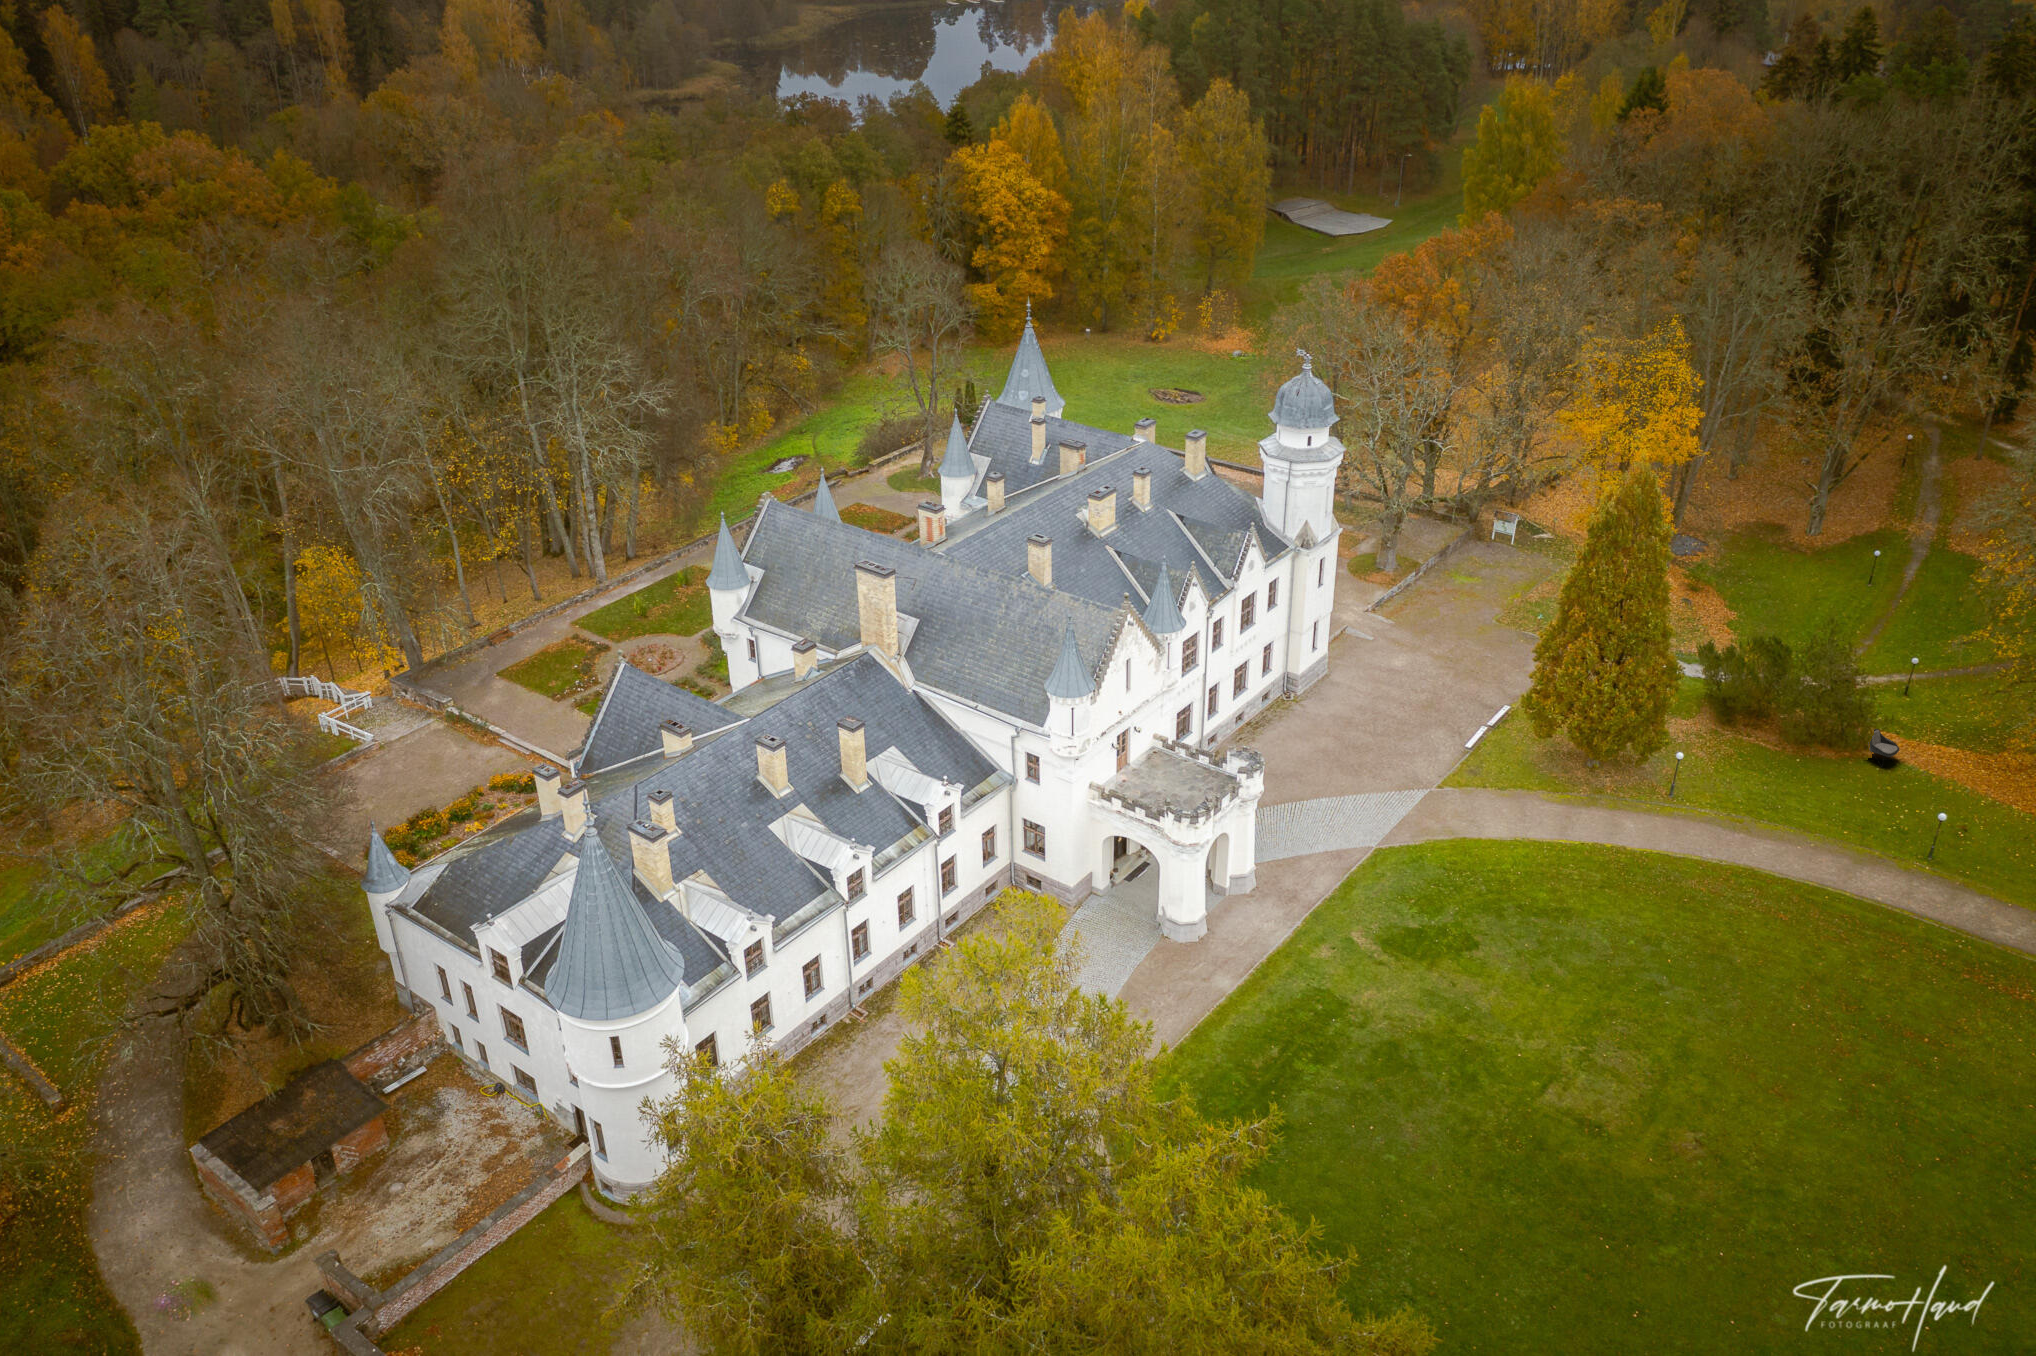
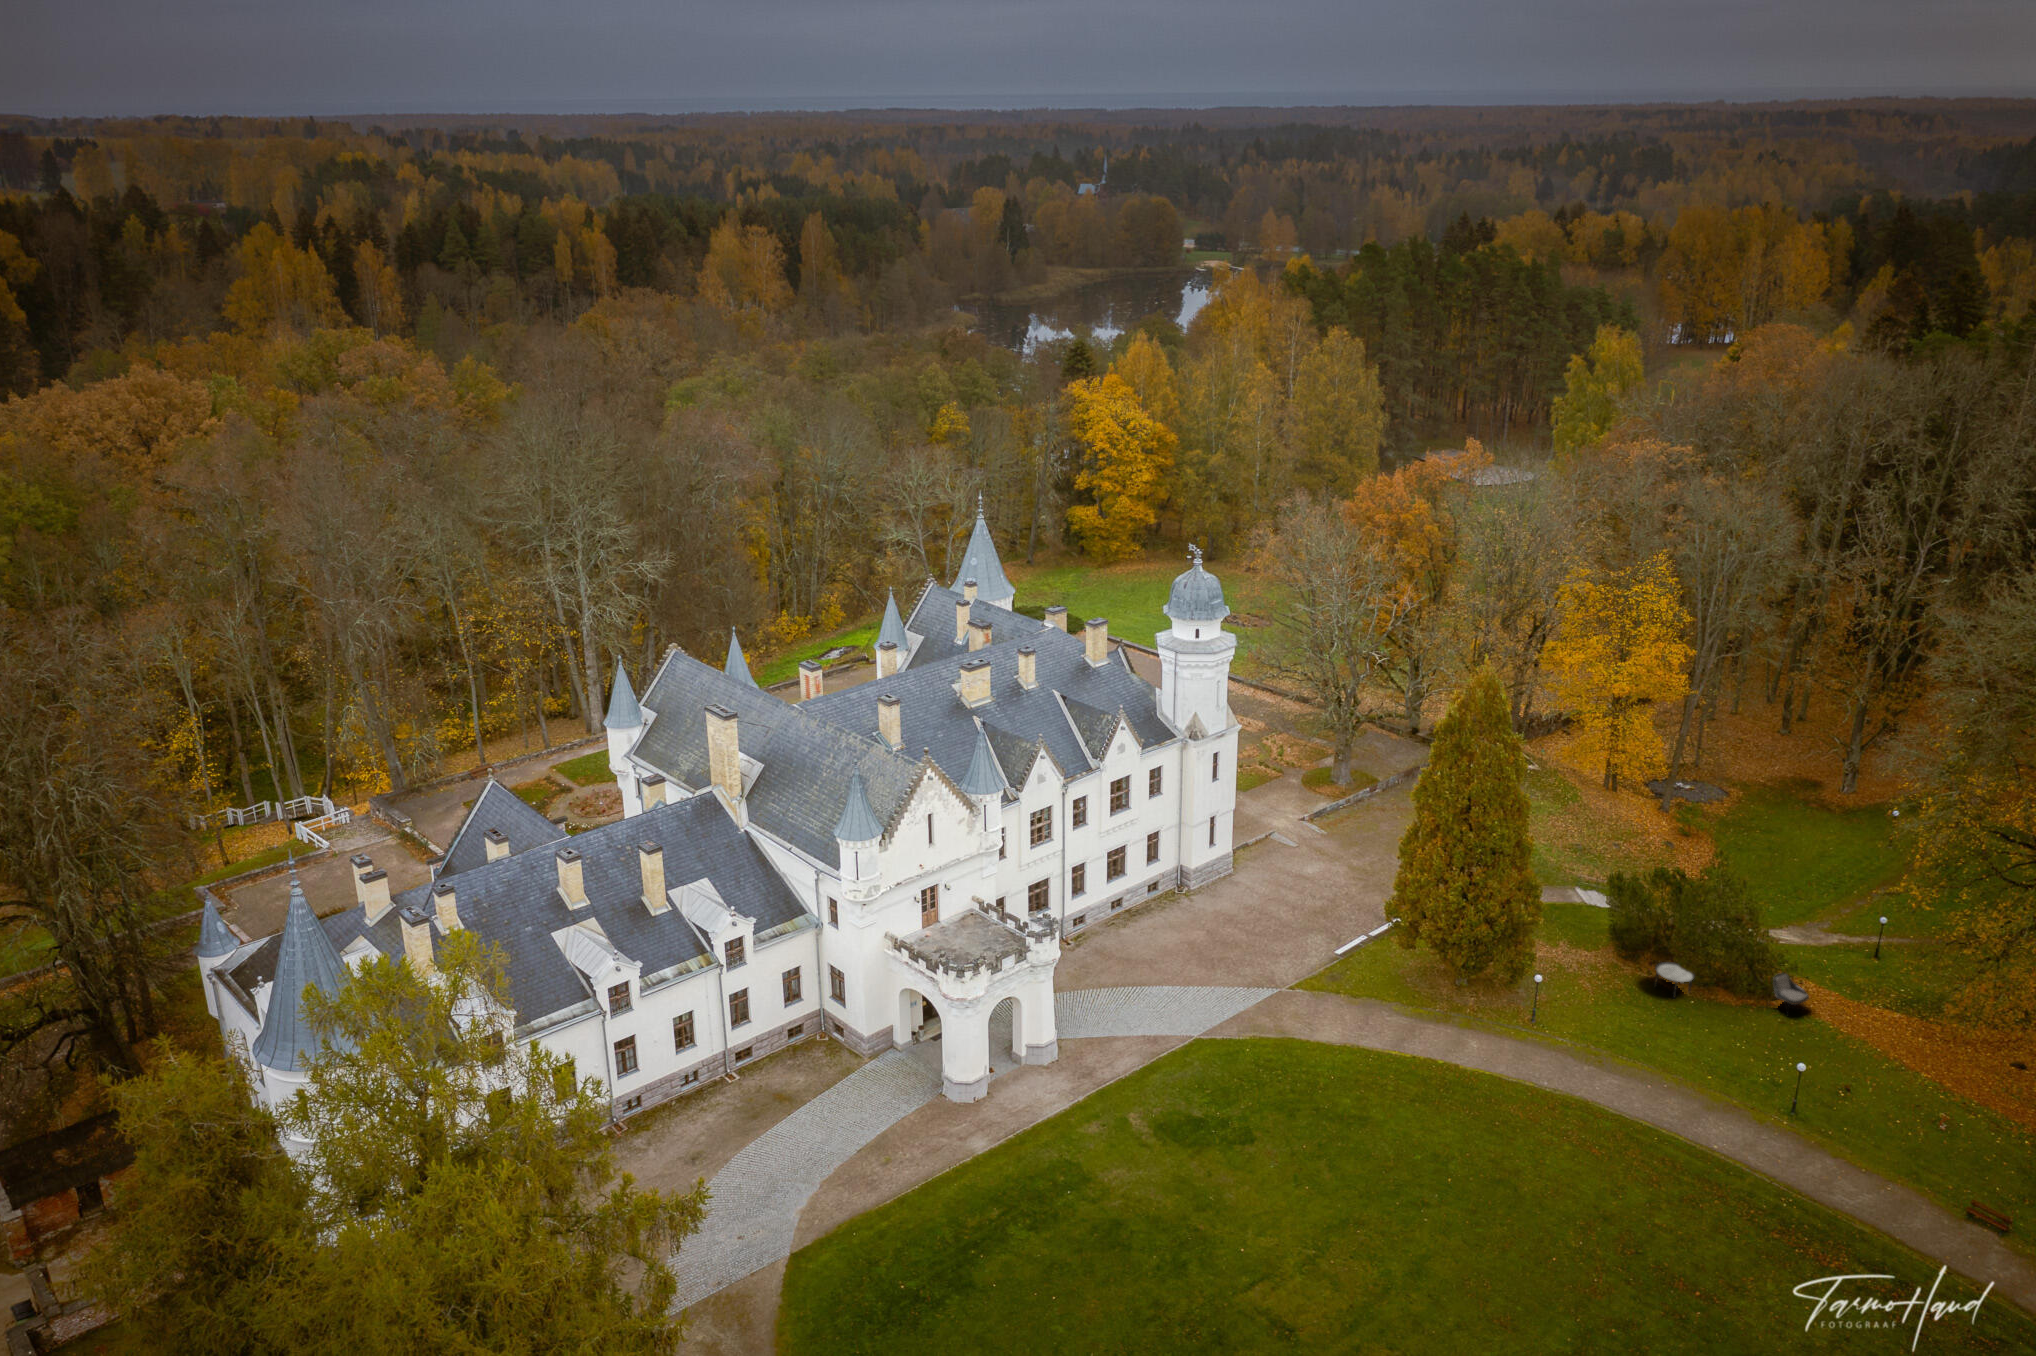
round table: none [1758,727,1799,761] -> present [1654,962,1695,998]

